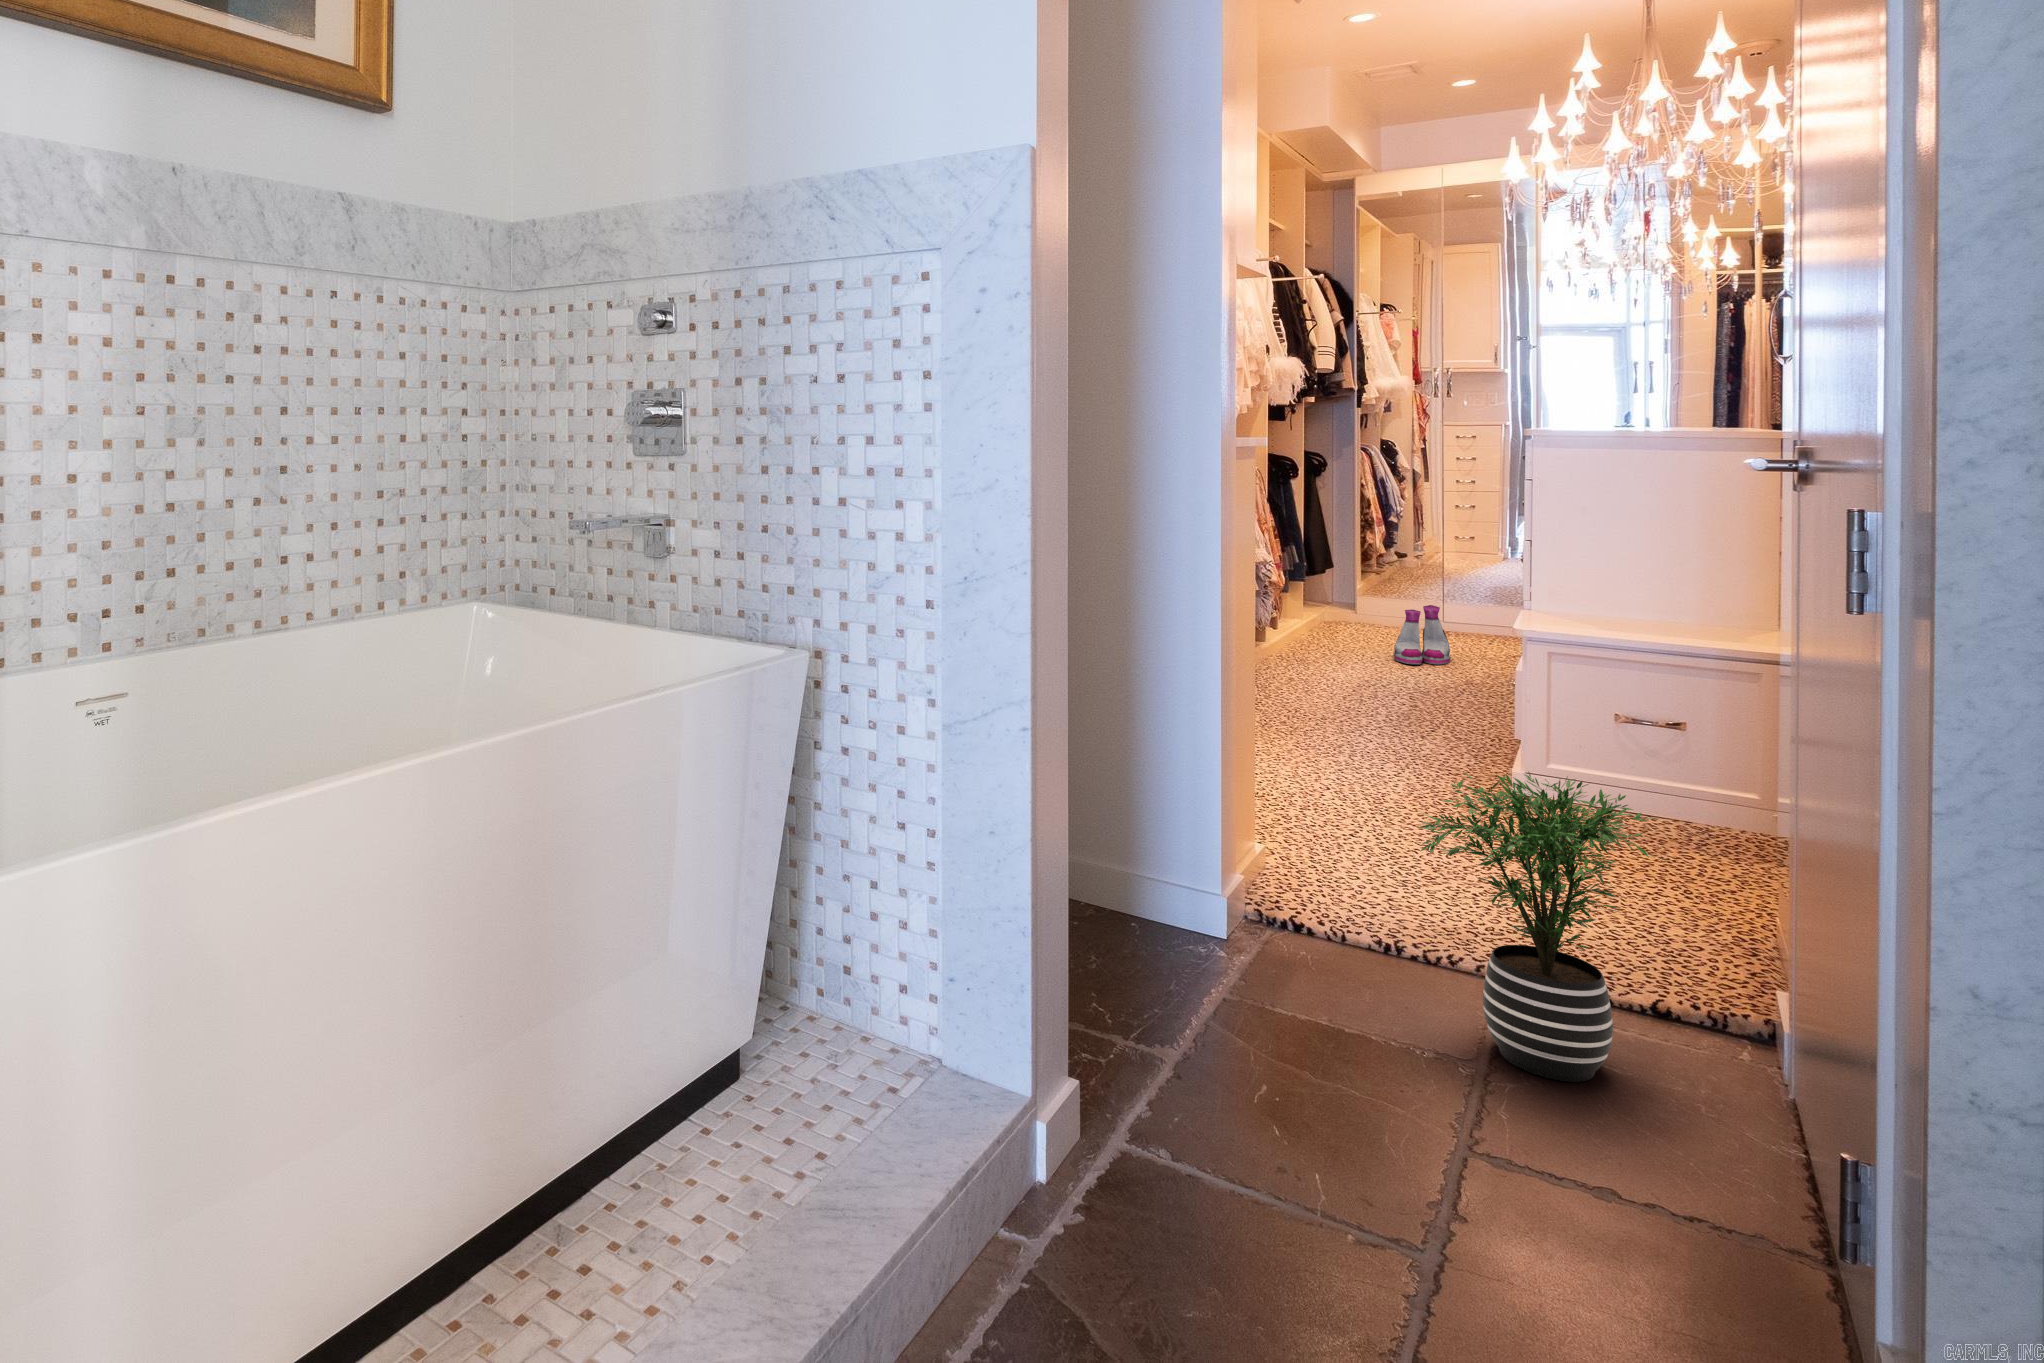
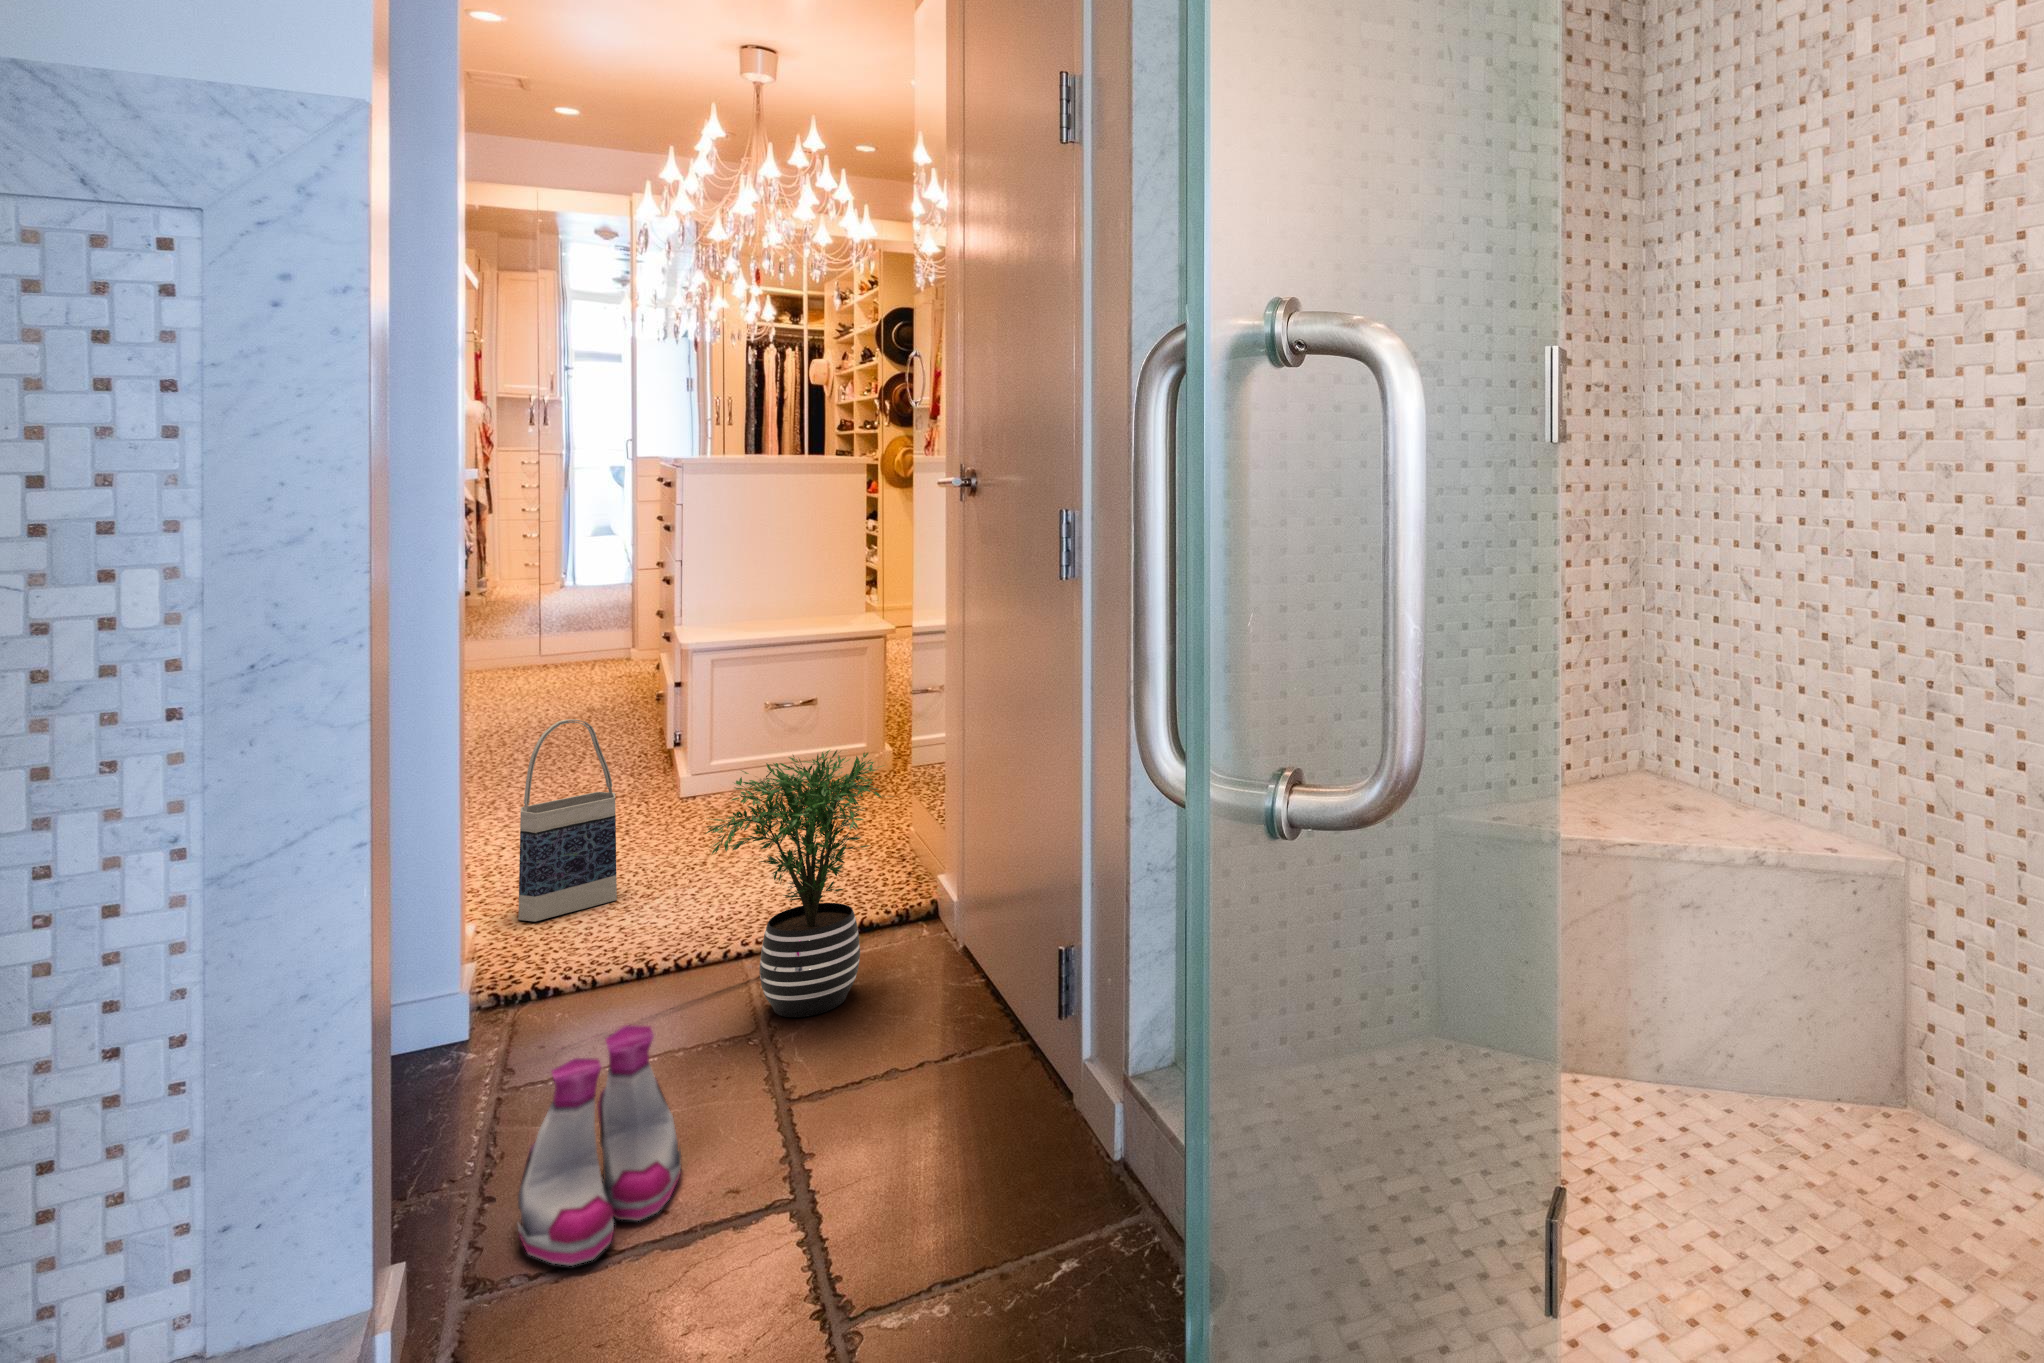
boots: present [1393,605,1451,664] -> present [518,1025,681,1266]
bag: none [1308,682,1400,871] -> present [518,719,617,921]

